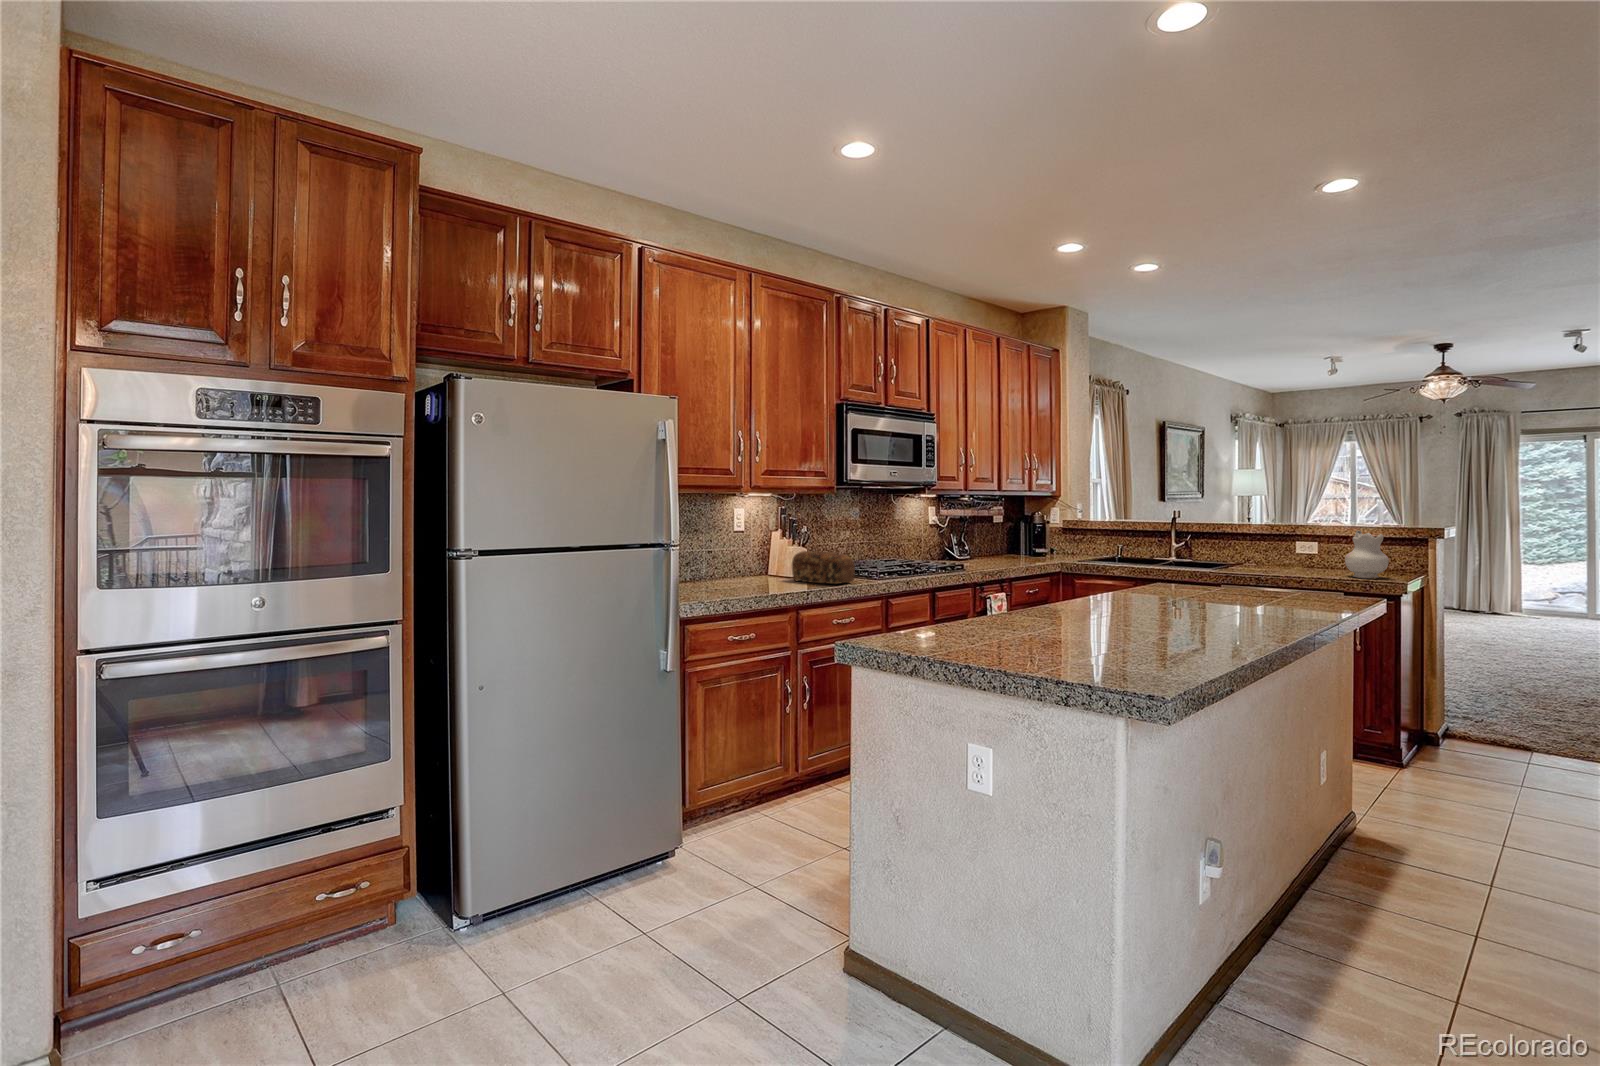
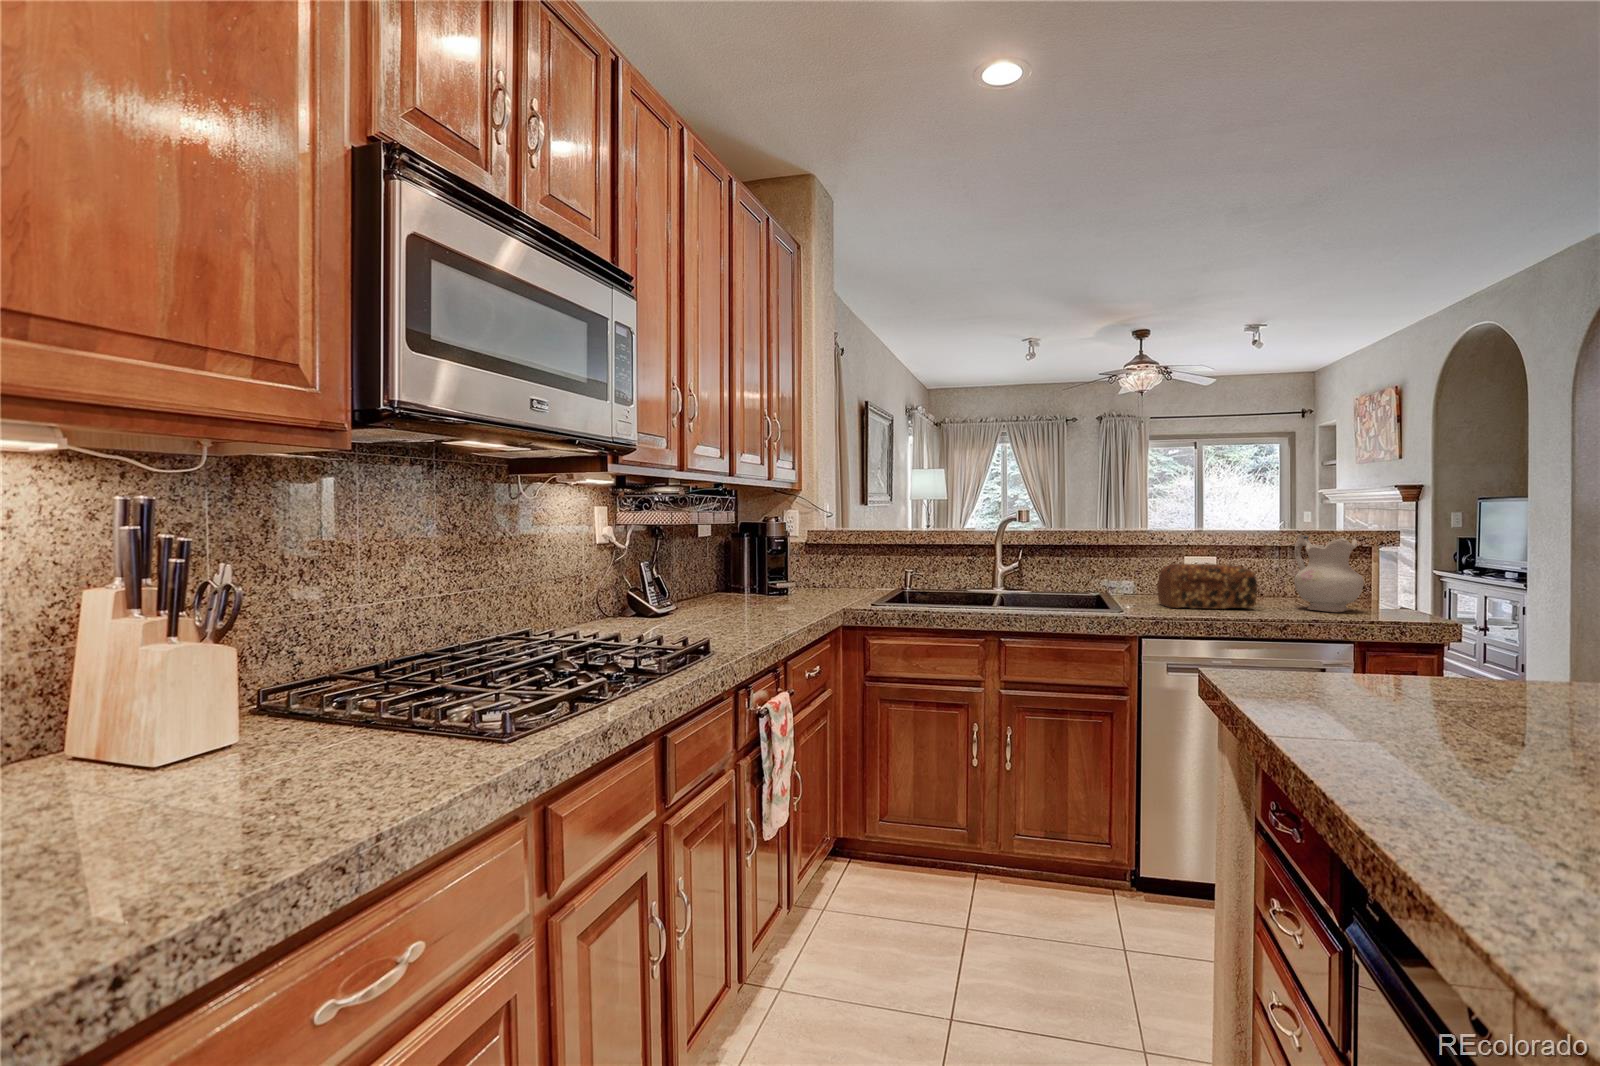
bread loaf: present [792,551,855,584] -> present [1157,564,1257,609]

